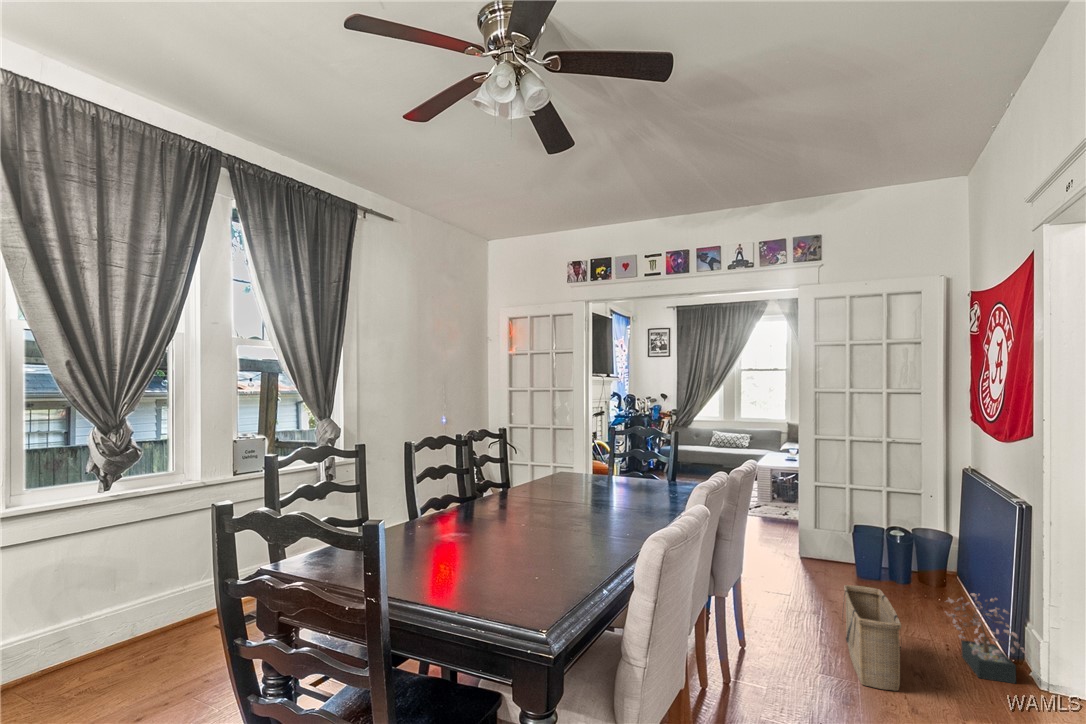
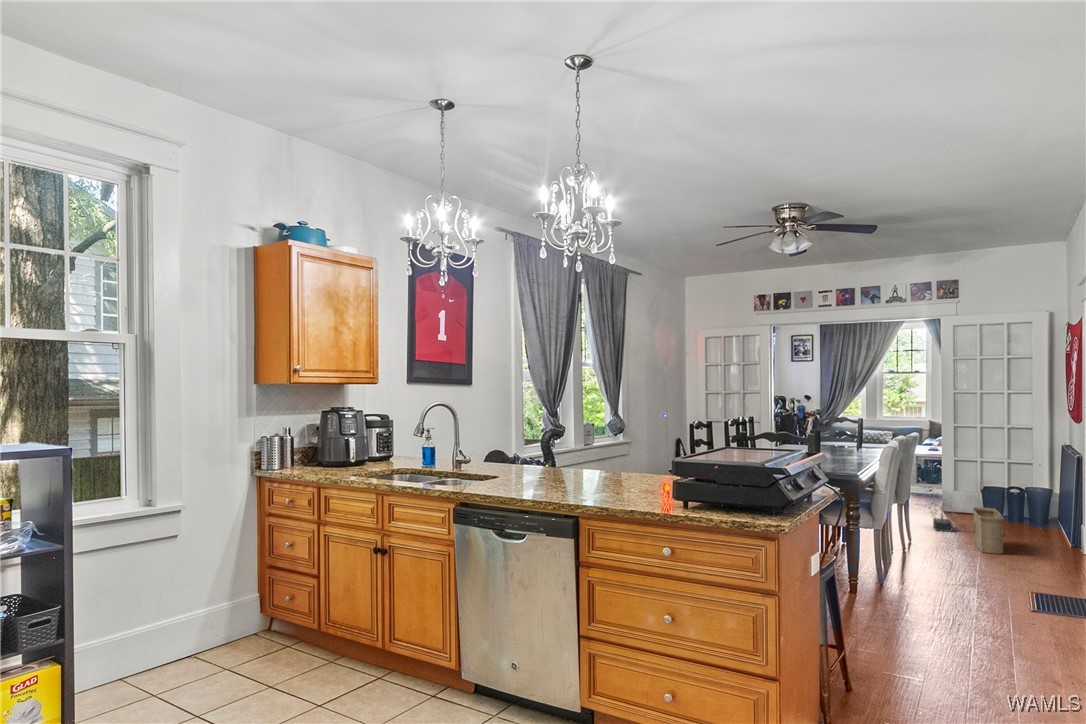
decorative plant: present [947,593,1026,684] -> present [929,496,955,532]

